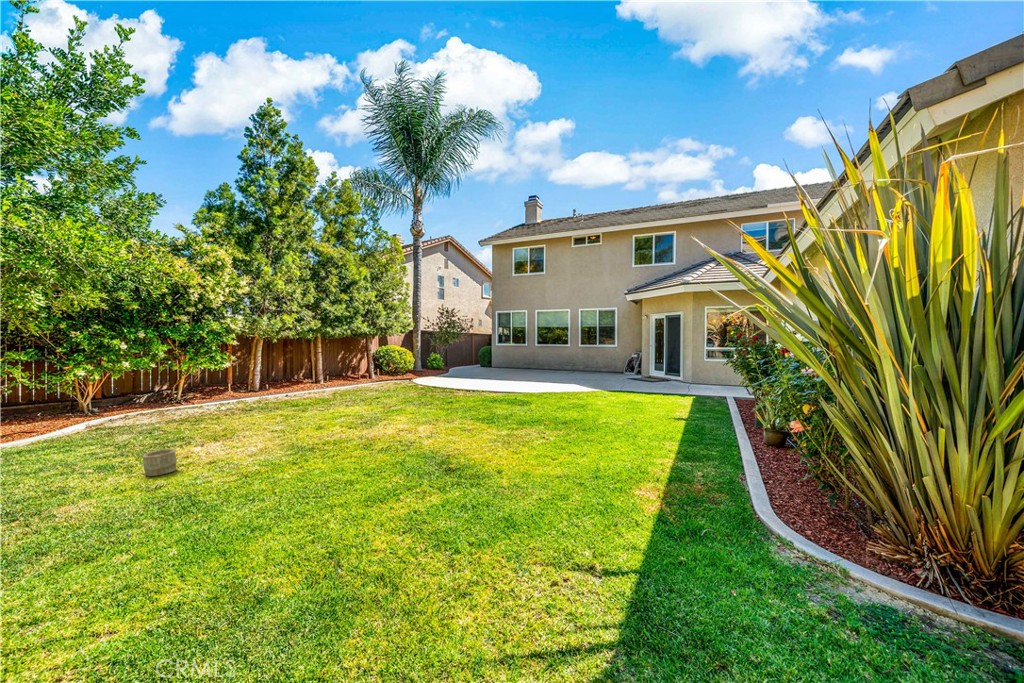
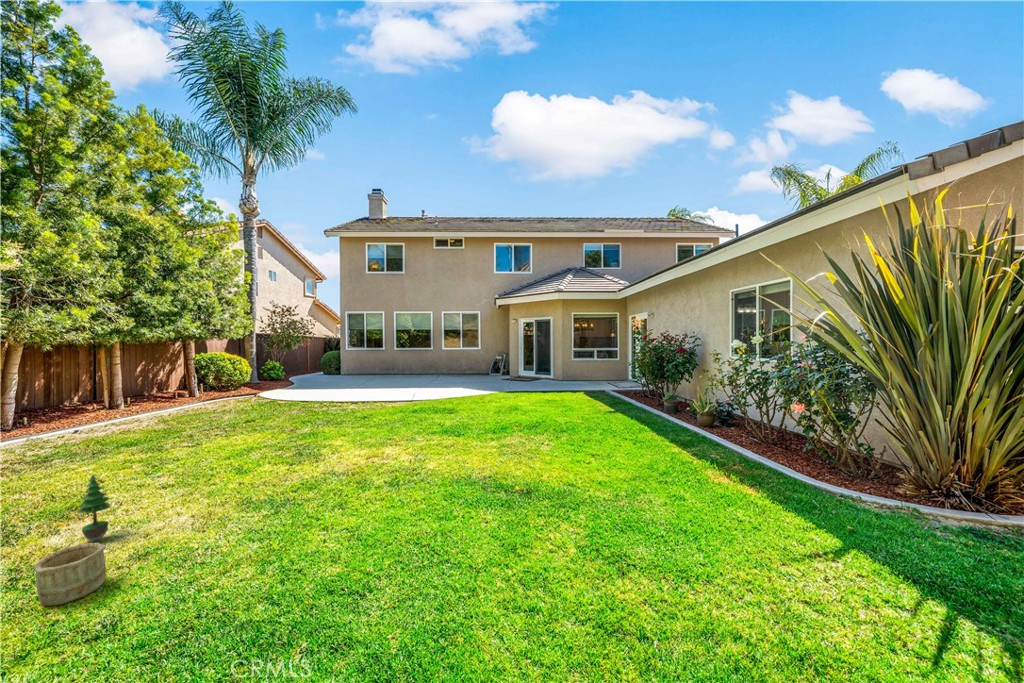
potted tree: none [192,414,209,453] -> present [78,475,110,541]

